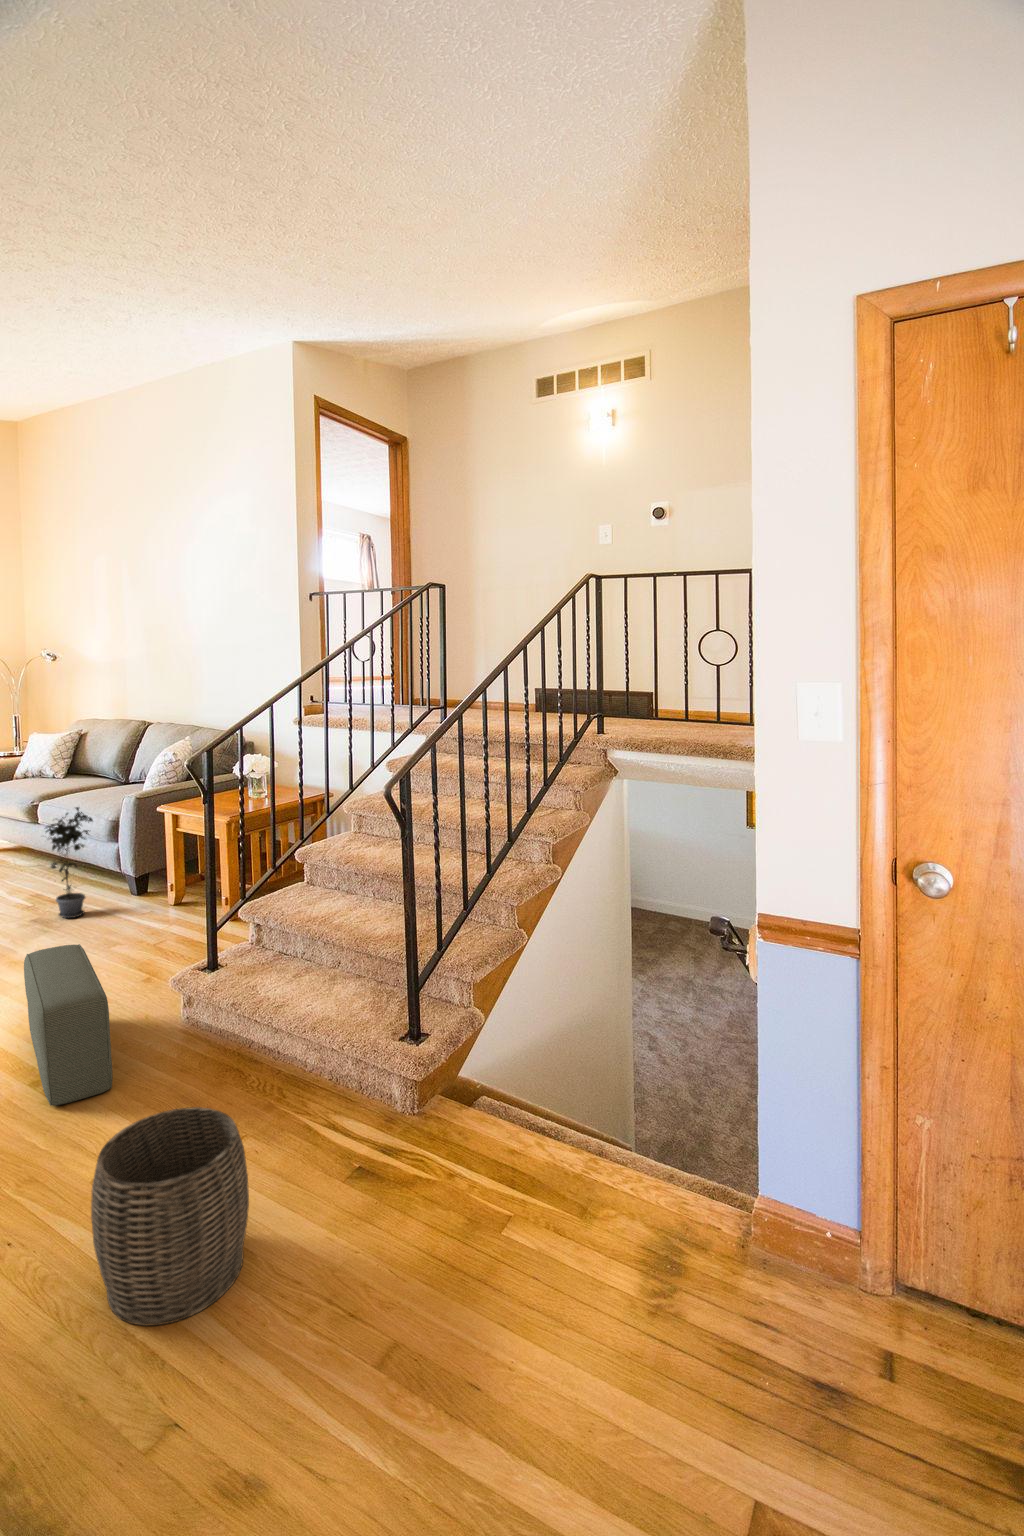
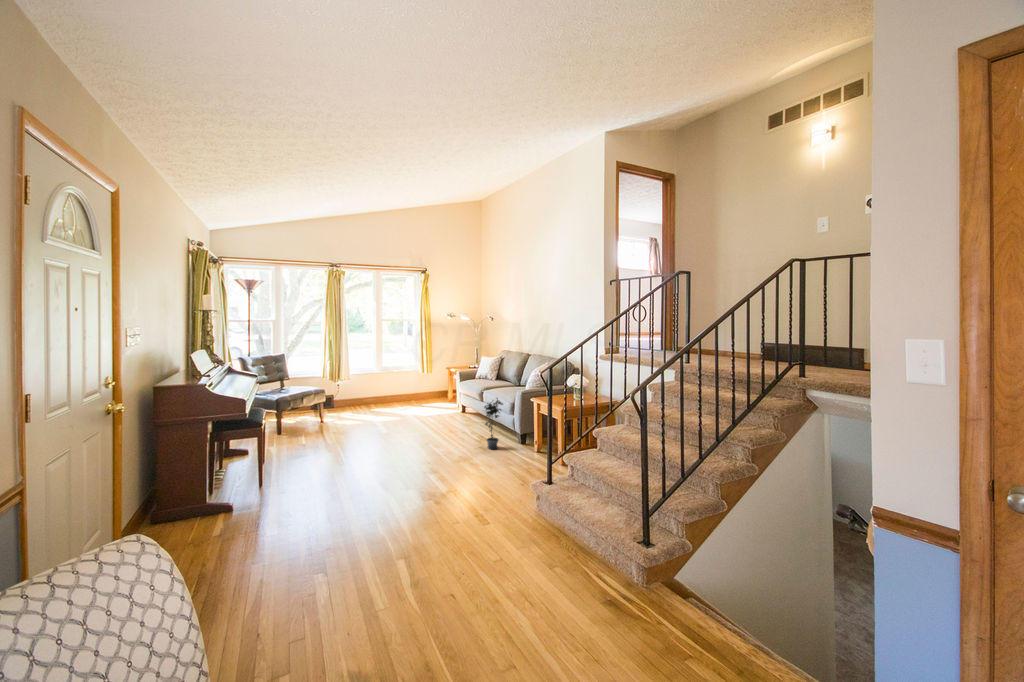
pouf: present [24,944,112,1106] -> none [473,464,504,537]
woven basket: present [91,1107,249,1326] -> none [491,551,555,648]

